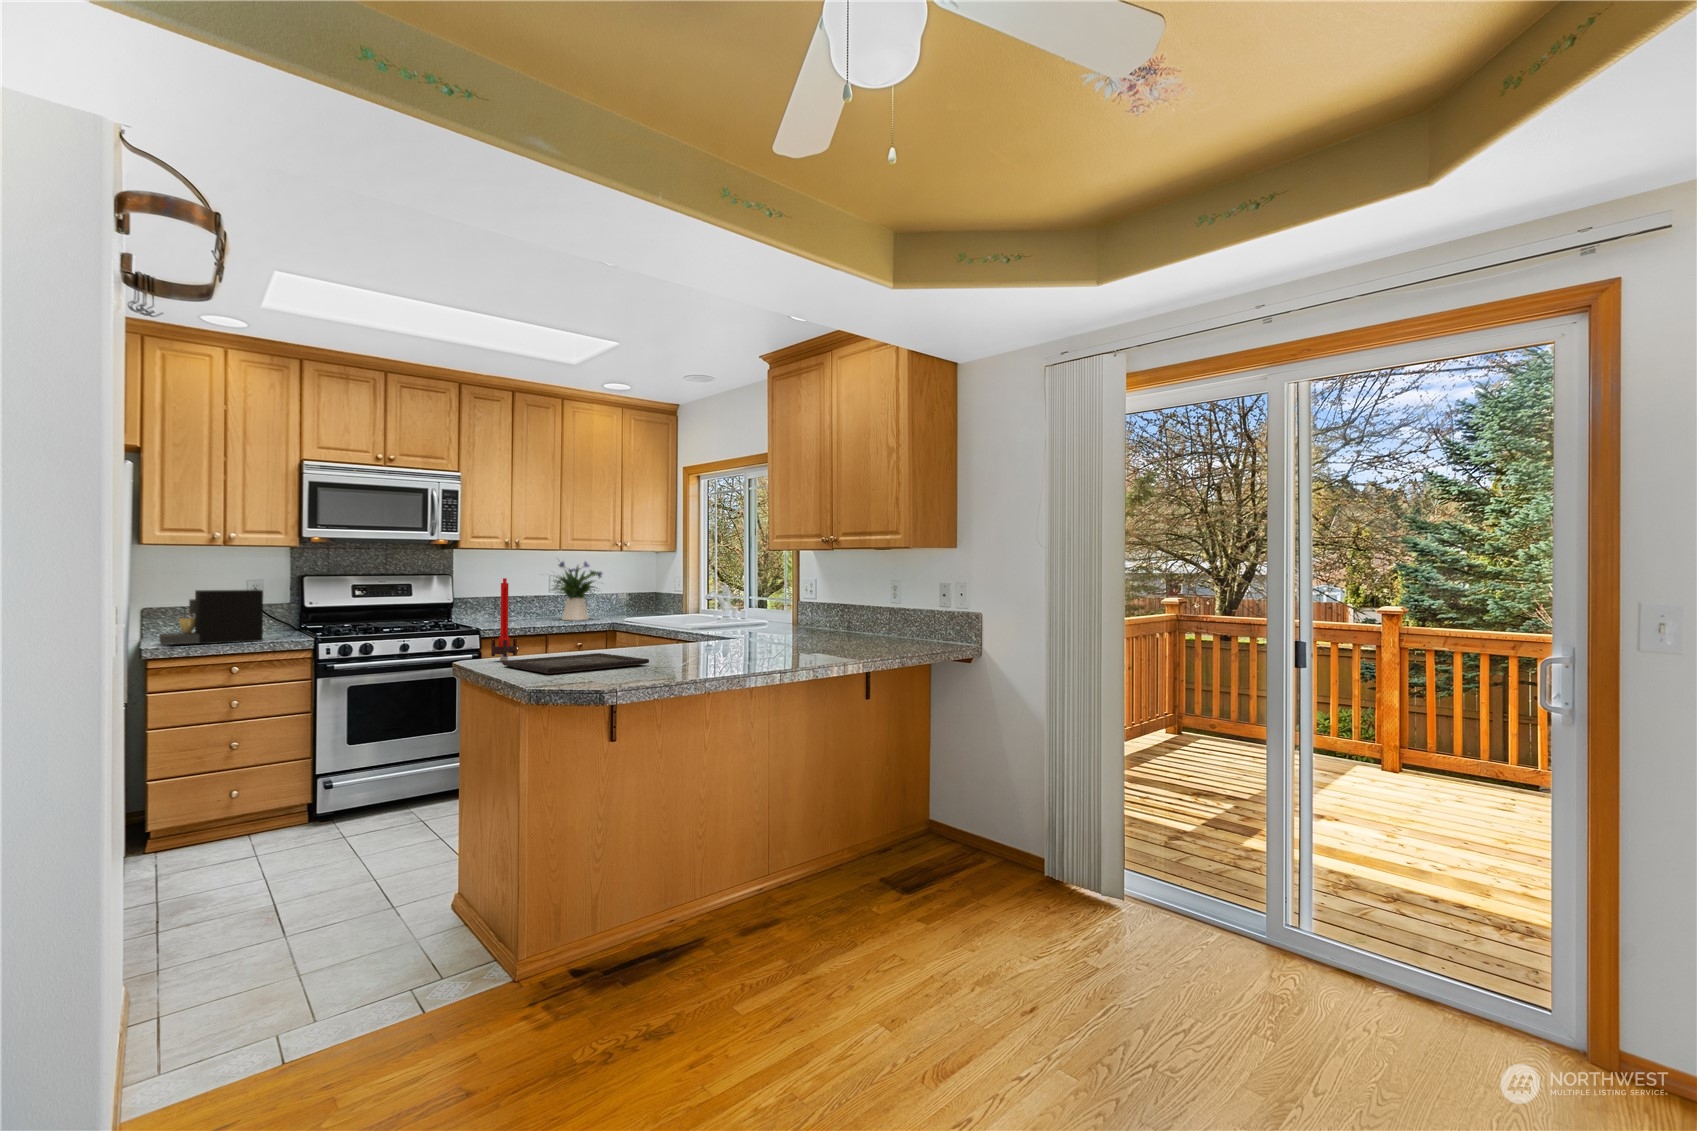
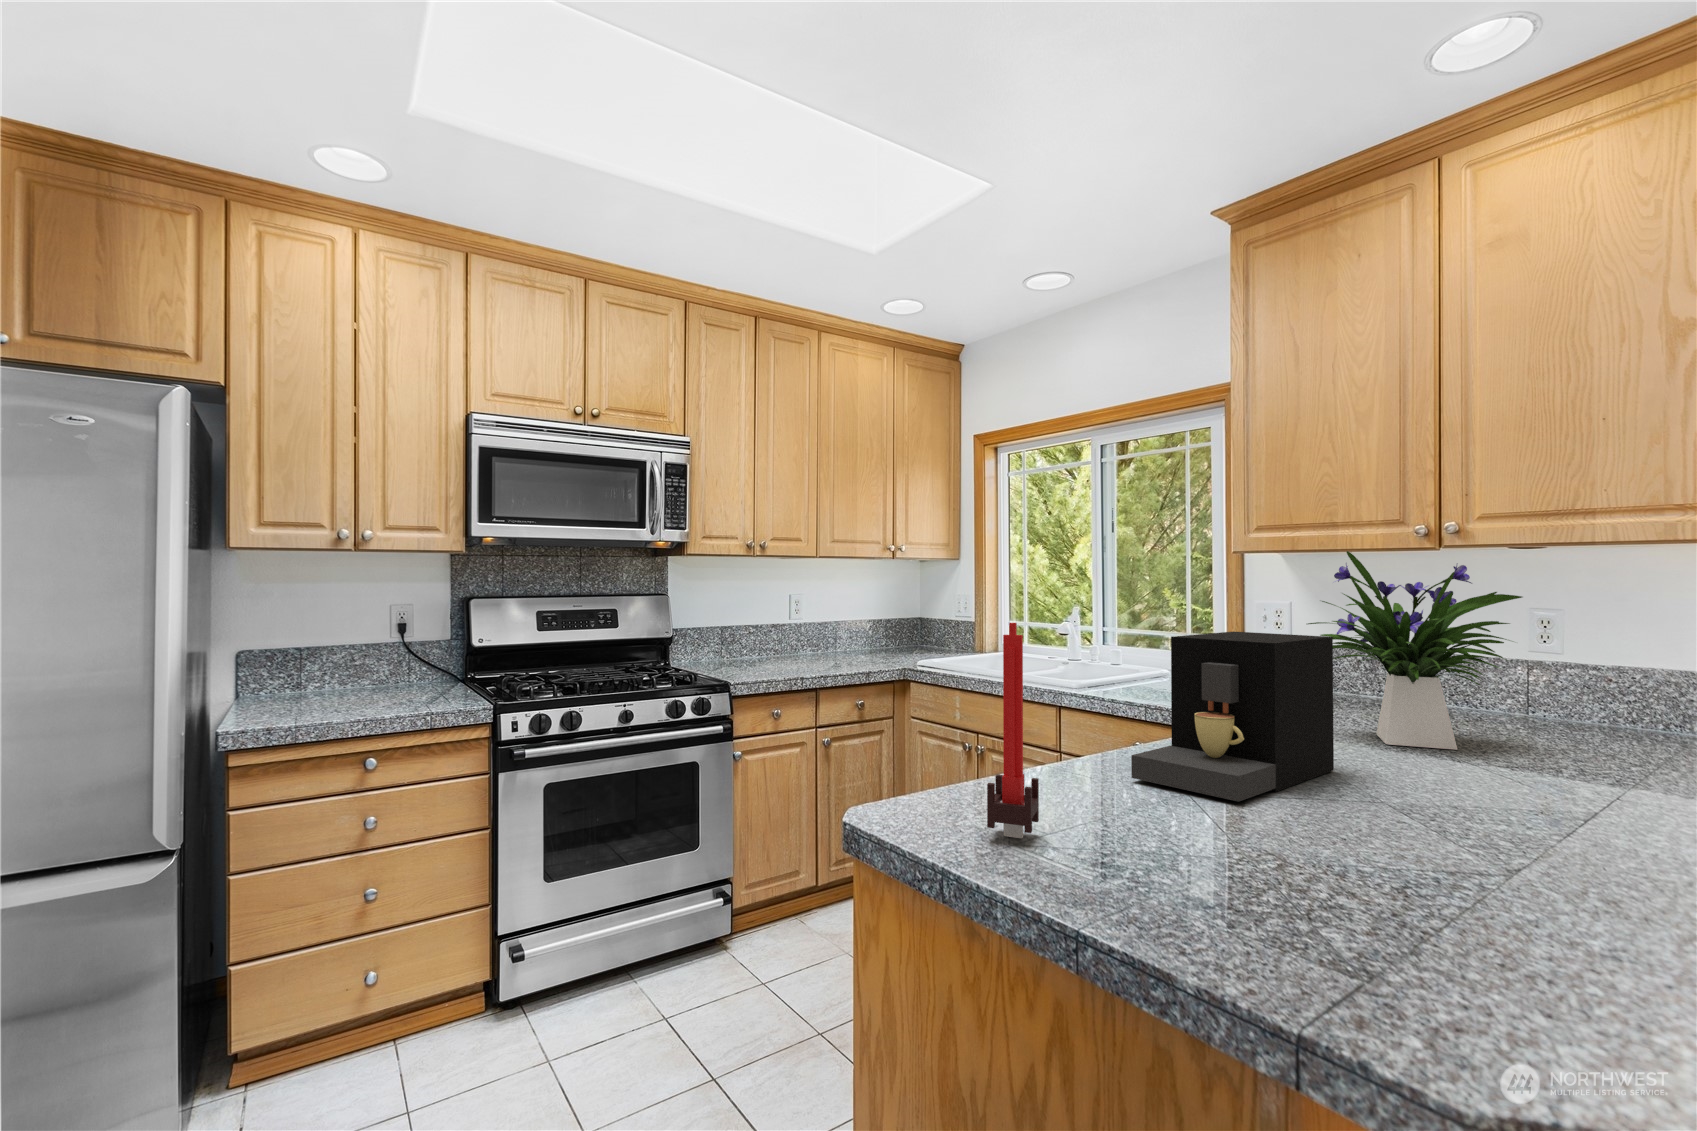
flower arrangement: present [552,562,602,621] -> present [1308,551,1522,750]
coffee maker: present [159,590,263,645] -> present [1131,631,1334,802]
tray: present [502,653,649,674] -> none [1088,812,1517,990]

